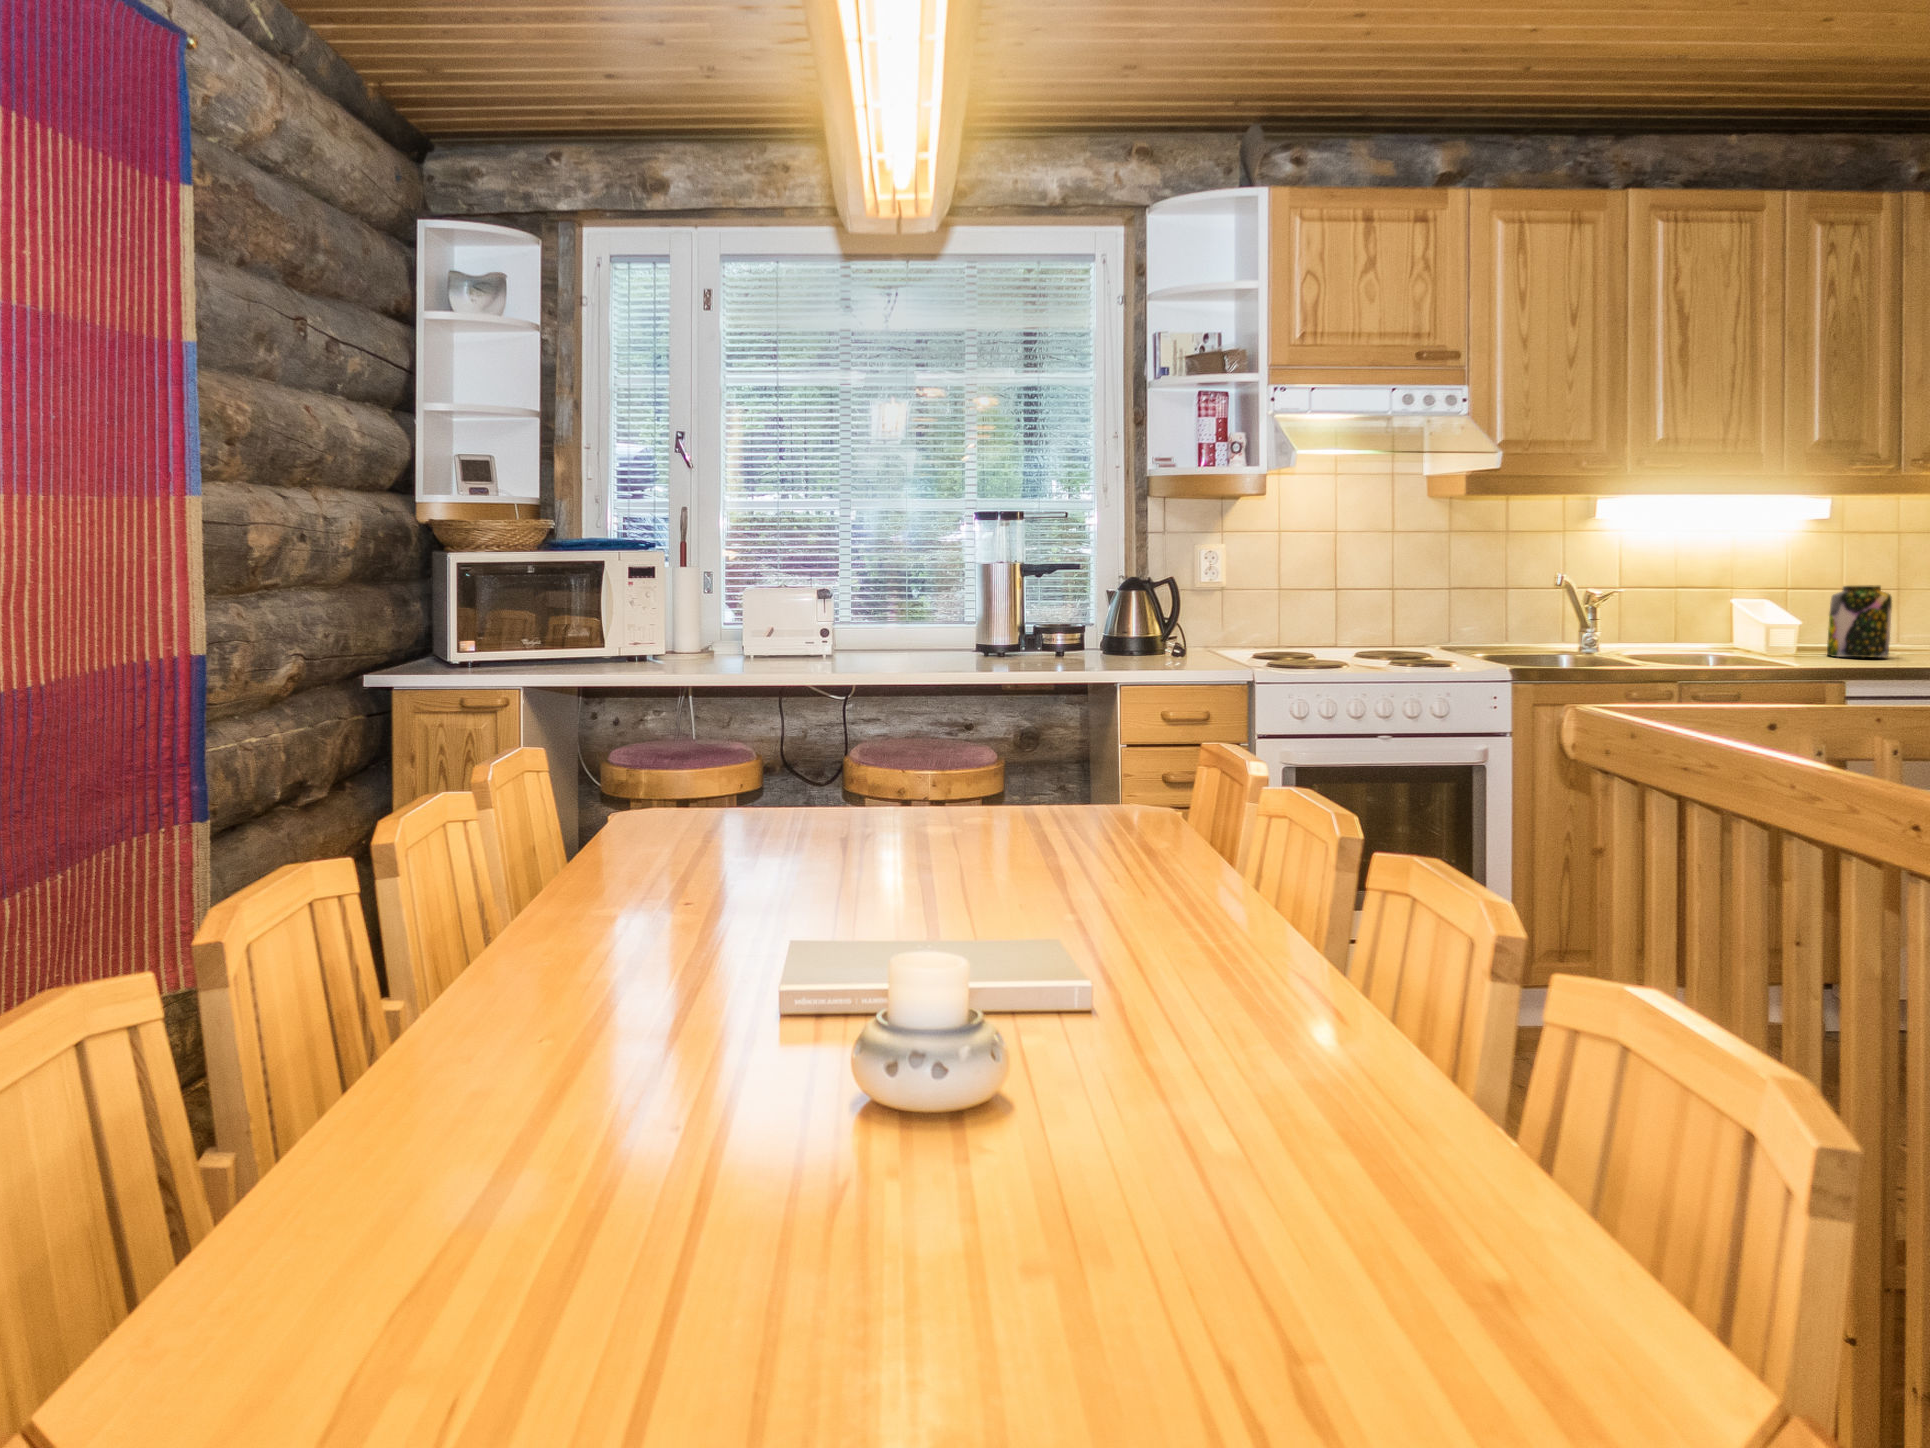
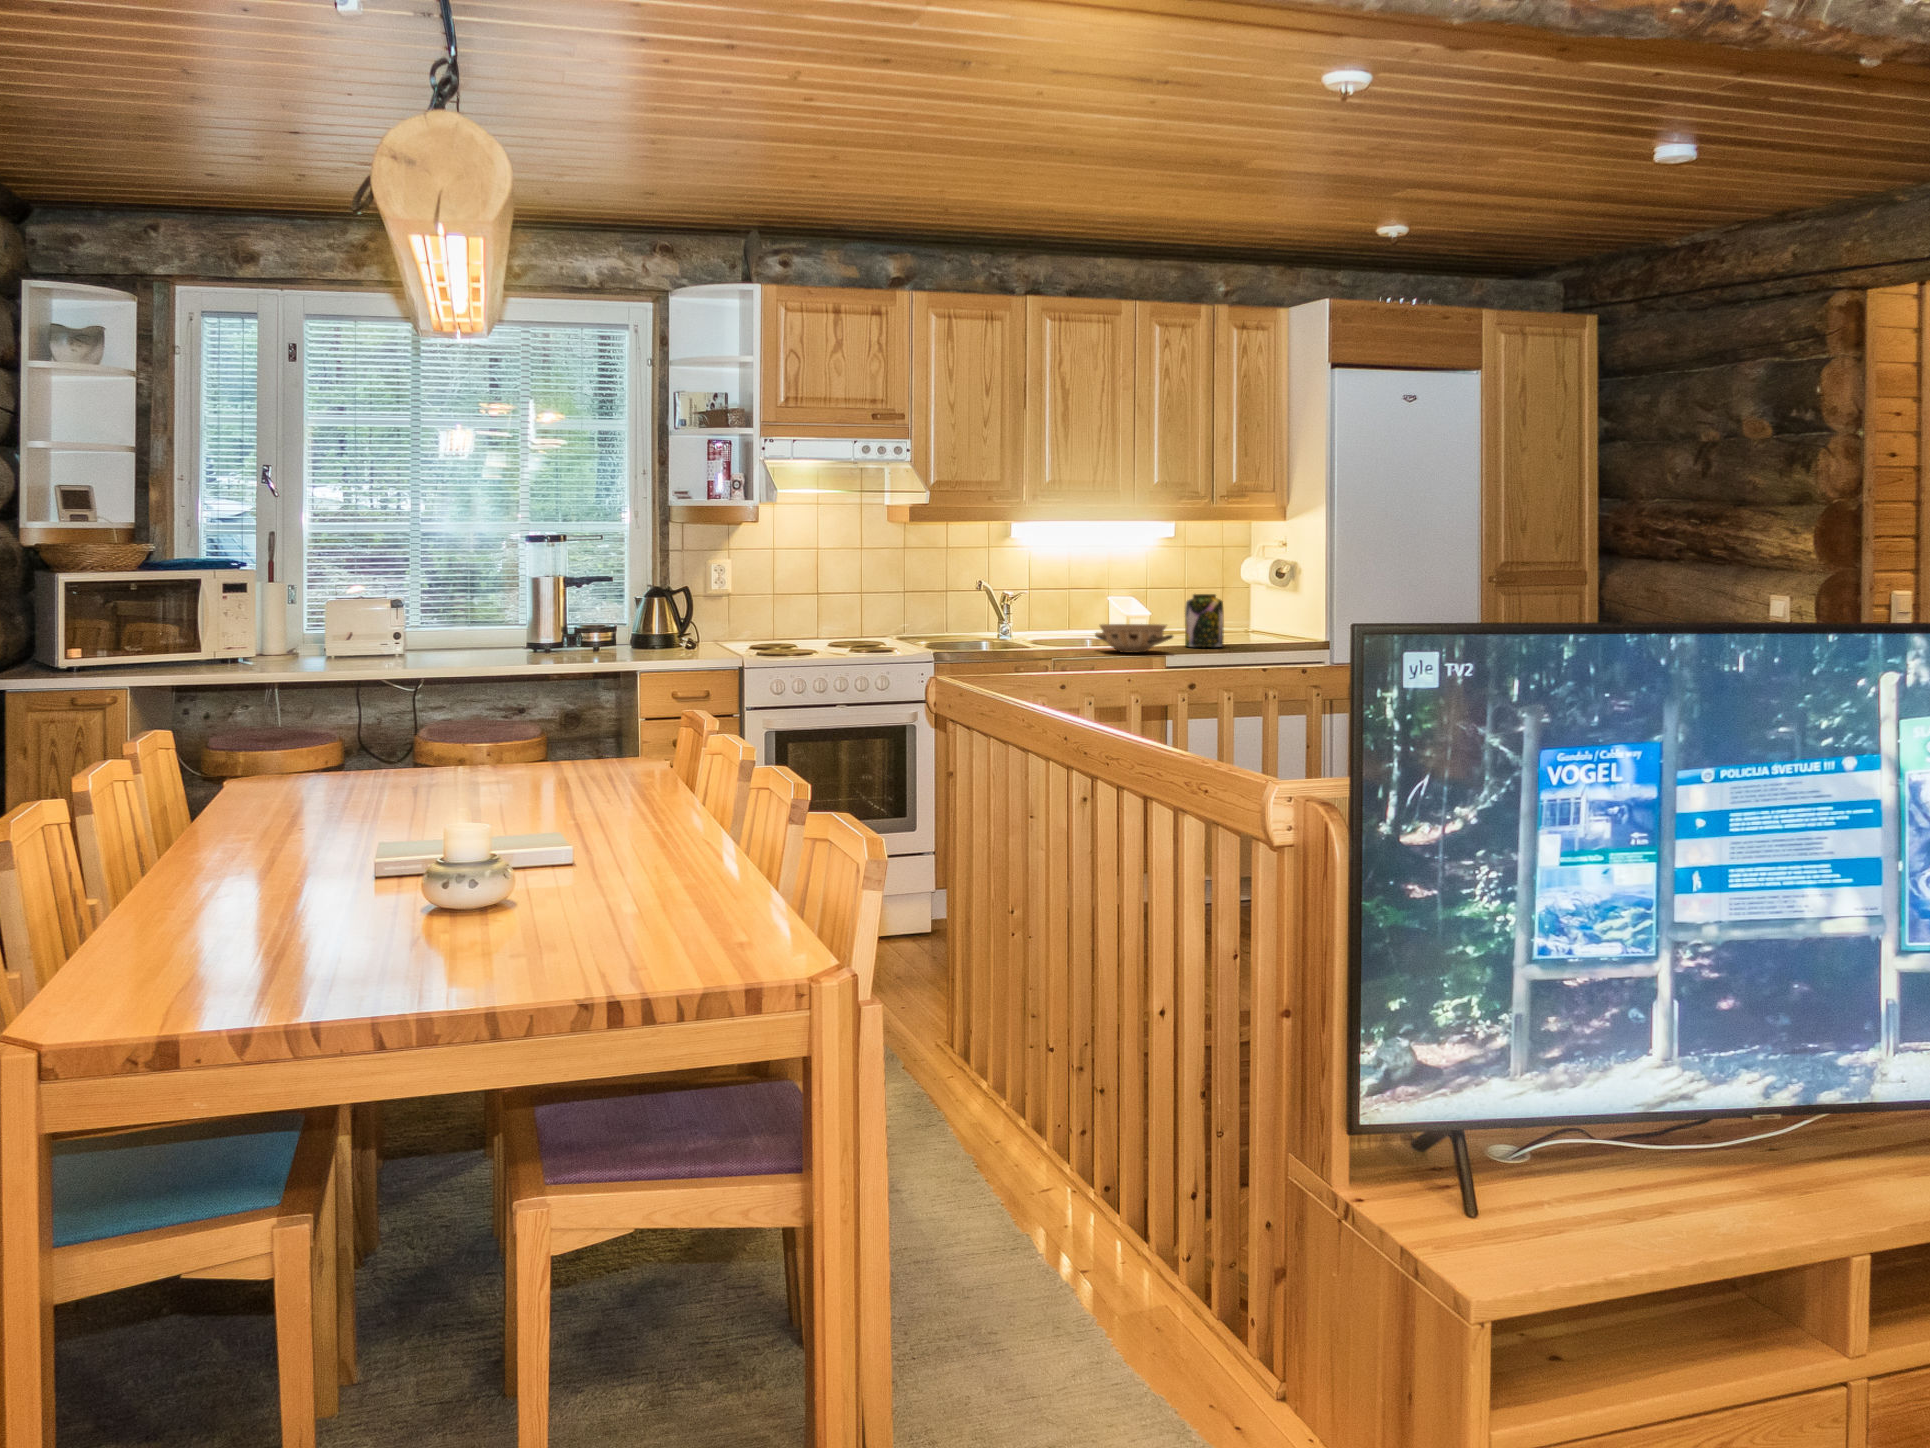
ceramic bowl: none [1711,626,1845,665] -> present [1095,624,1173,653]

